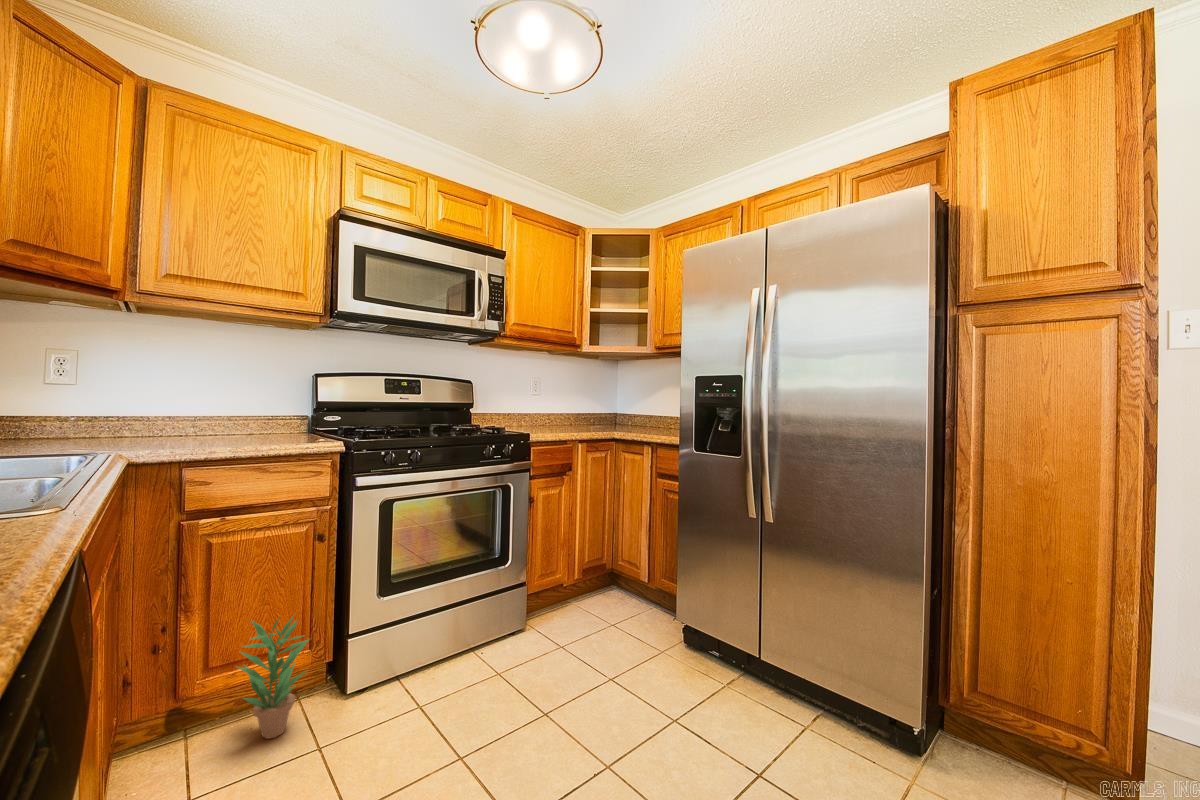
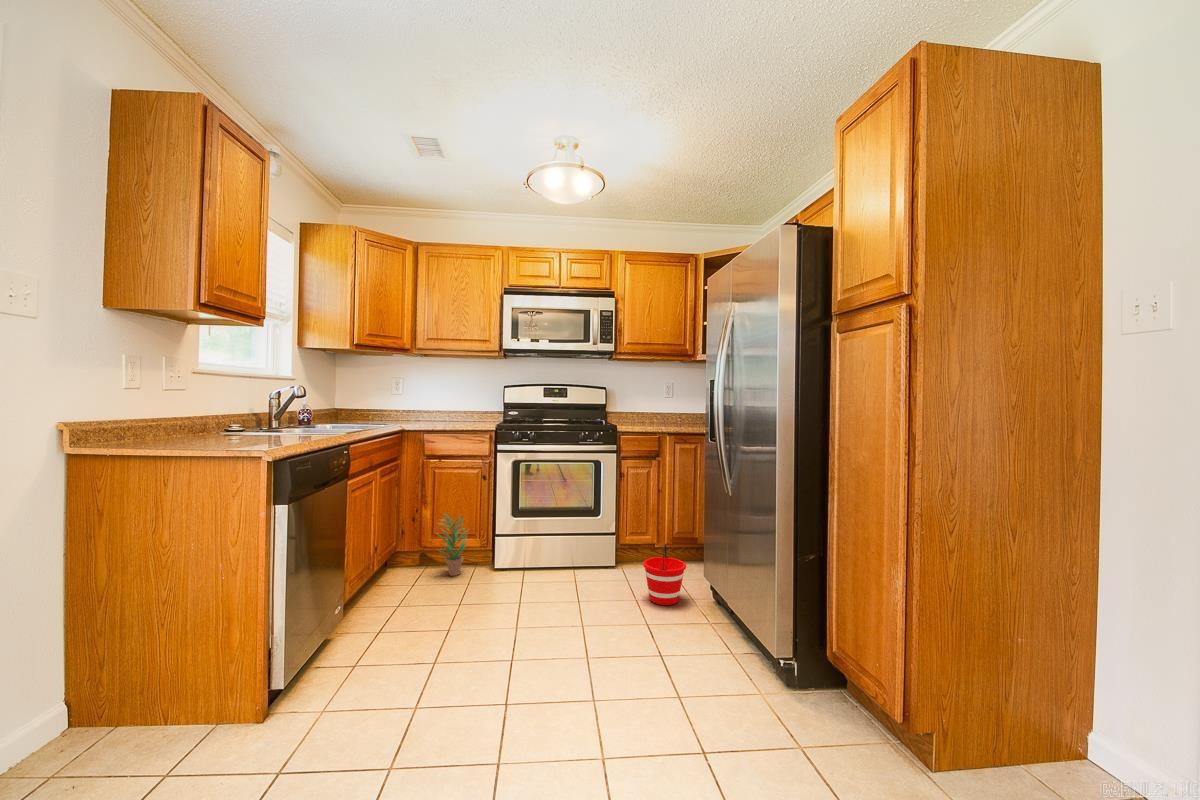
bucket: none [613,592,670,675] -> present [643,544,686,605]

